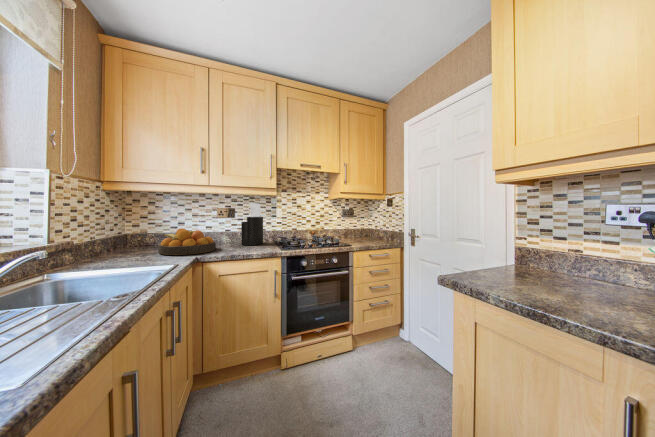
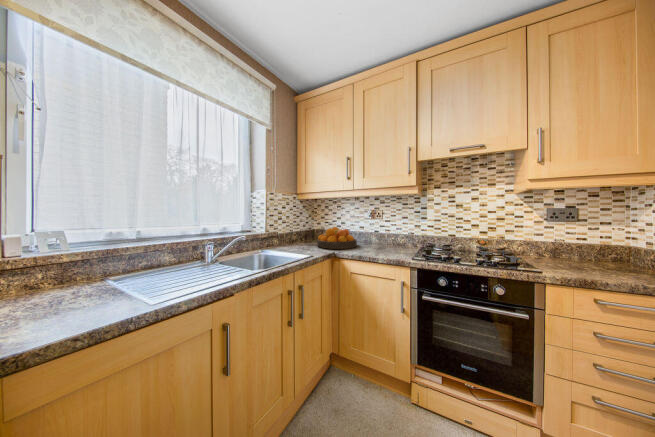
knife block: present [241,203,263,245] -> none [382,204,407,247]

